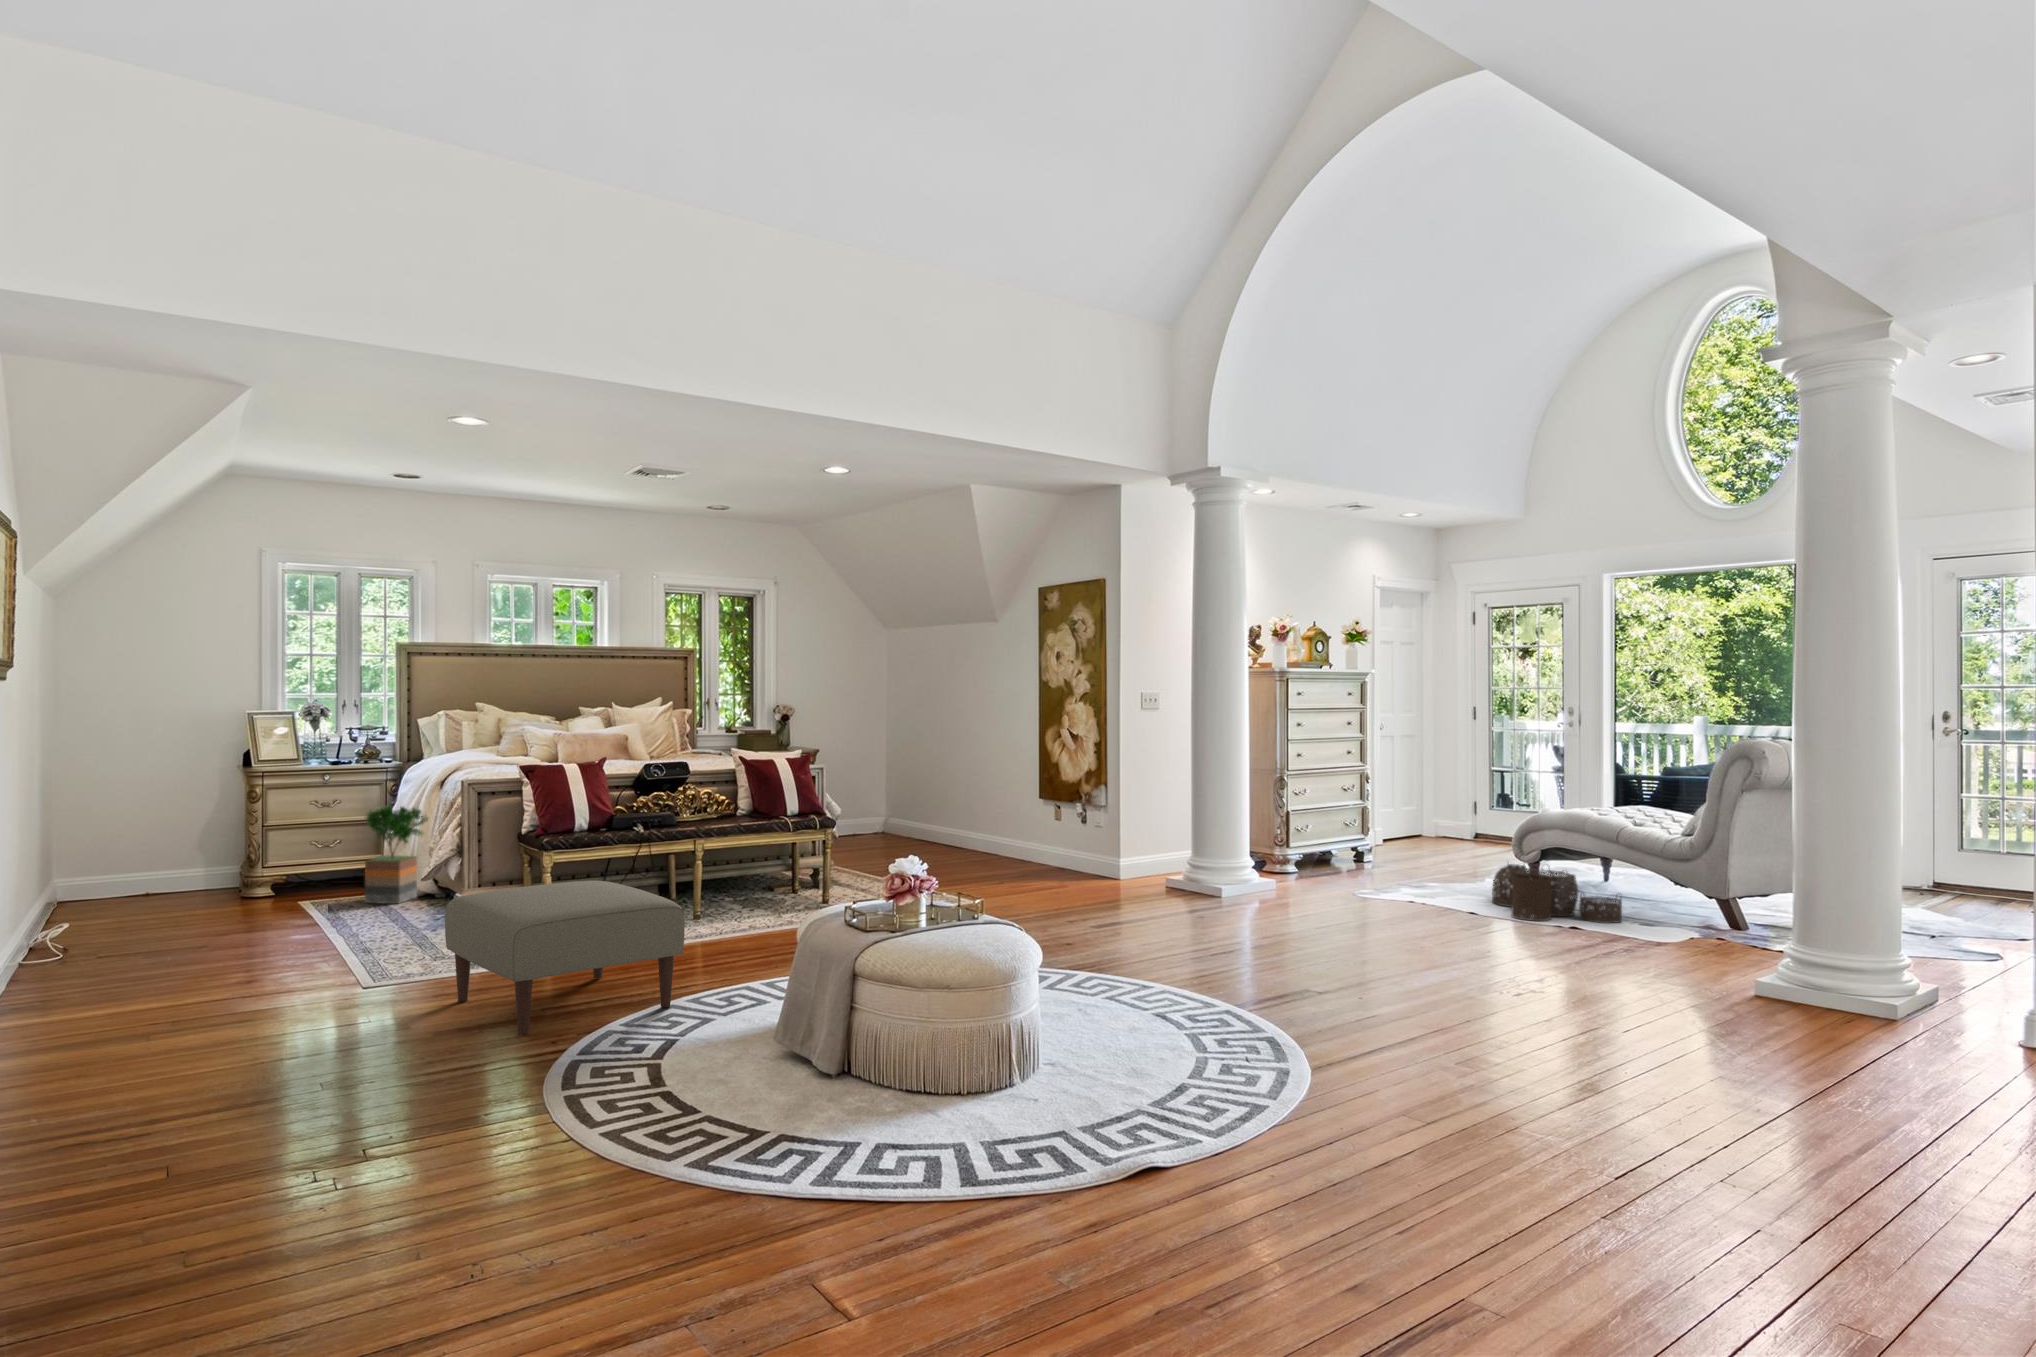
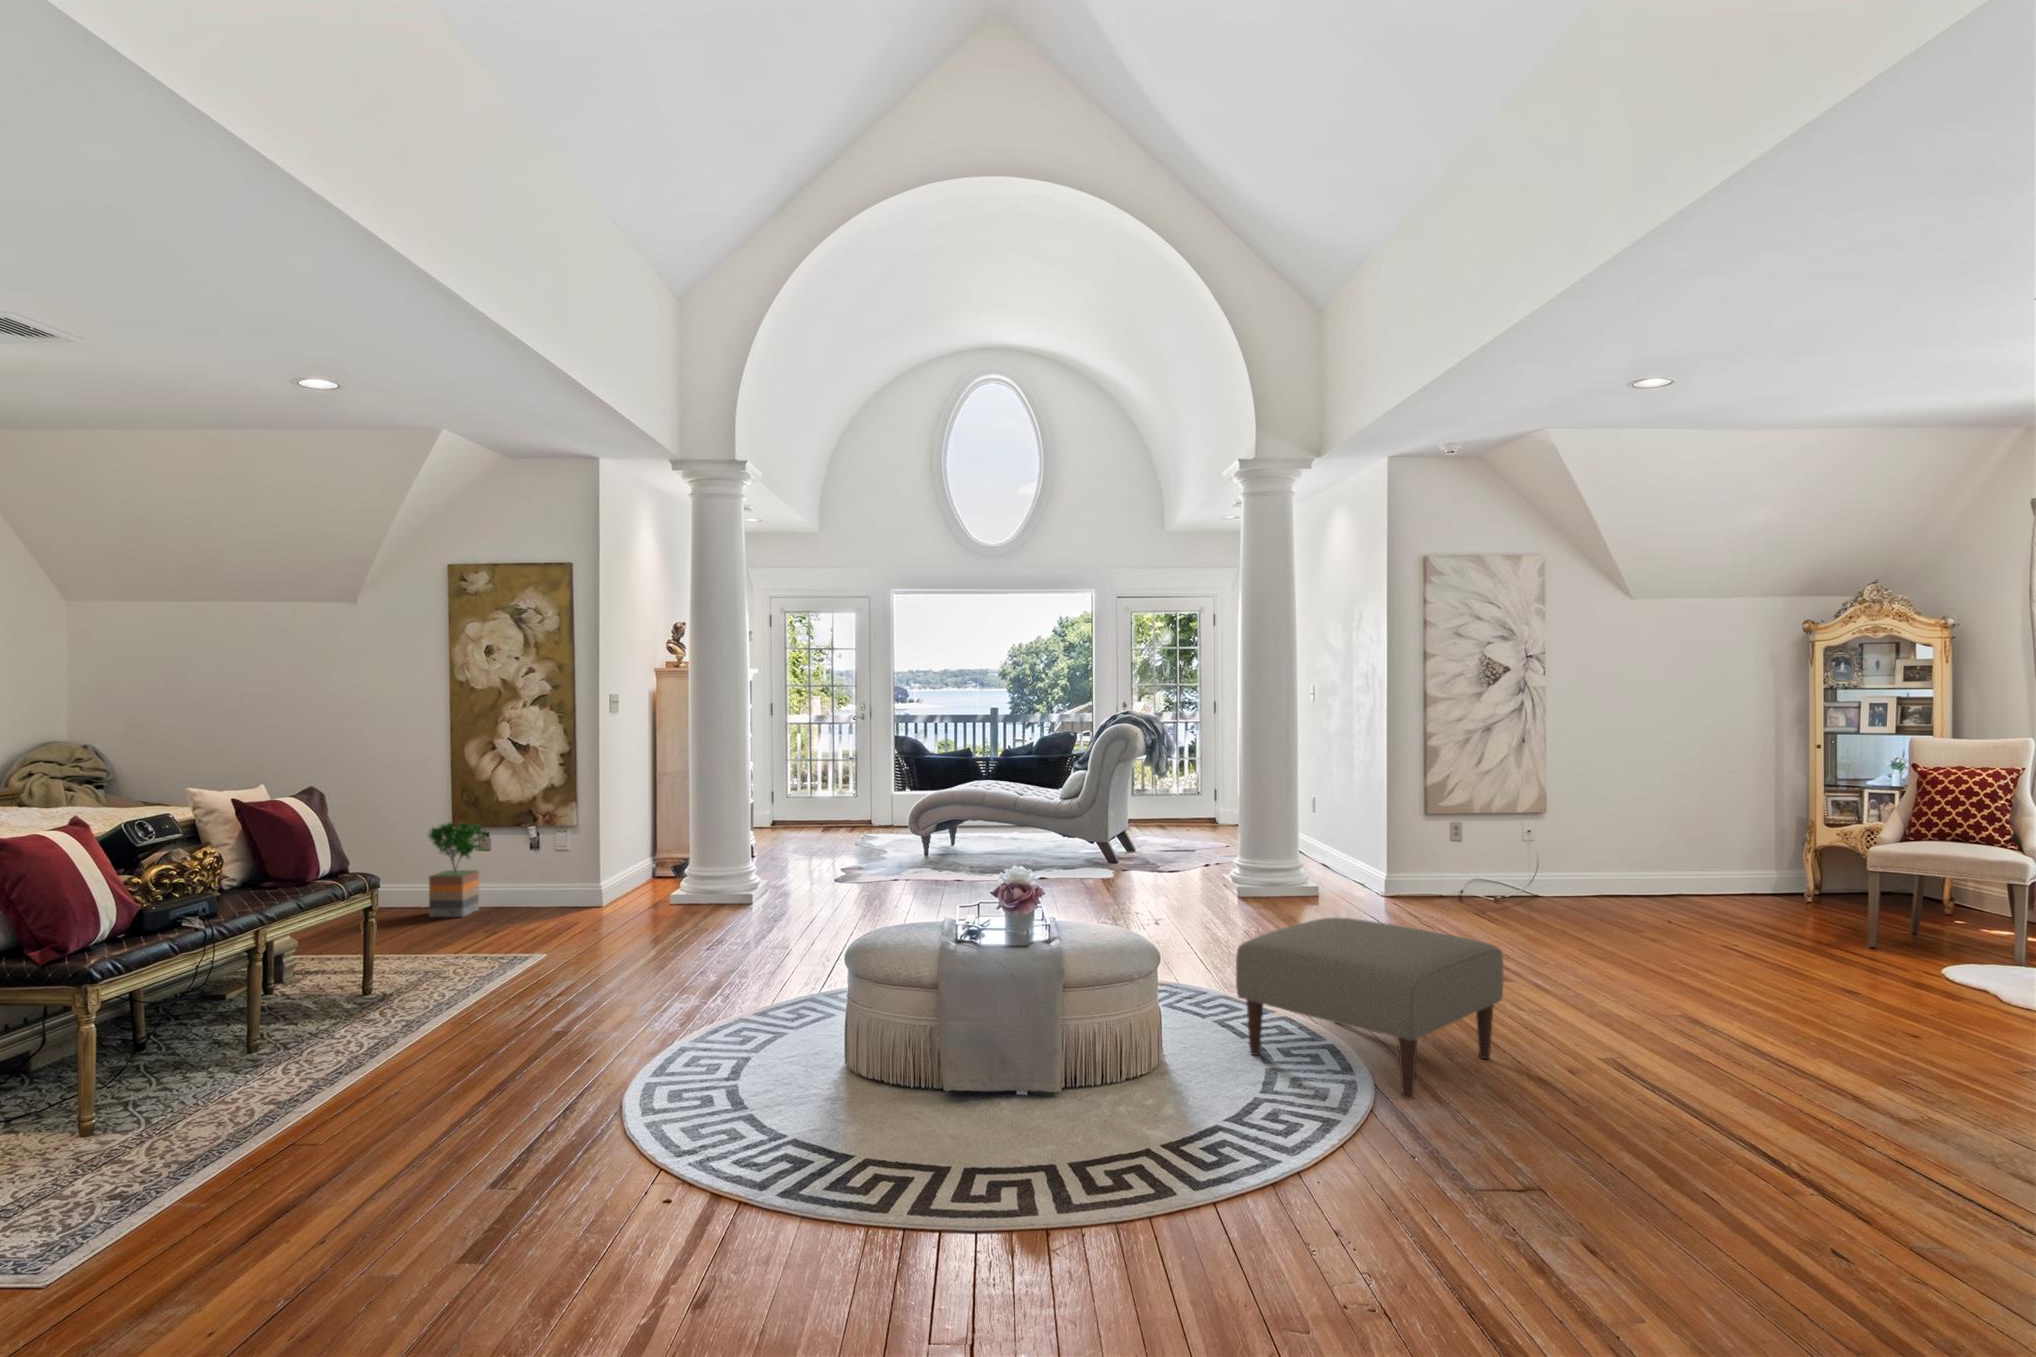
woven basket: present [1492,864,1622,923] -> none [1519,857,1650,917]
ottoman: present [445,881,685,1036] -> present [1236,918,1503,1099]

